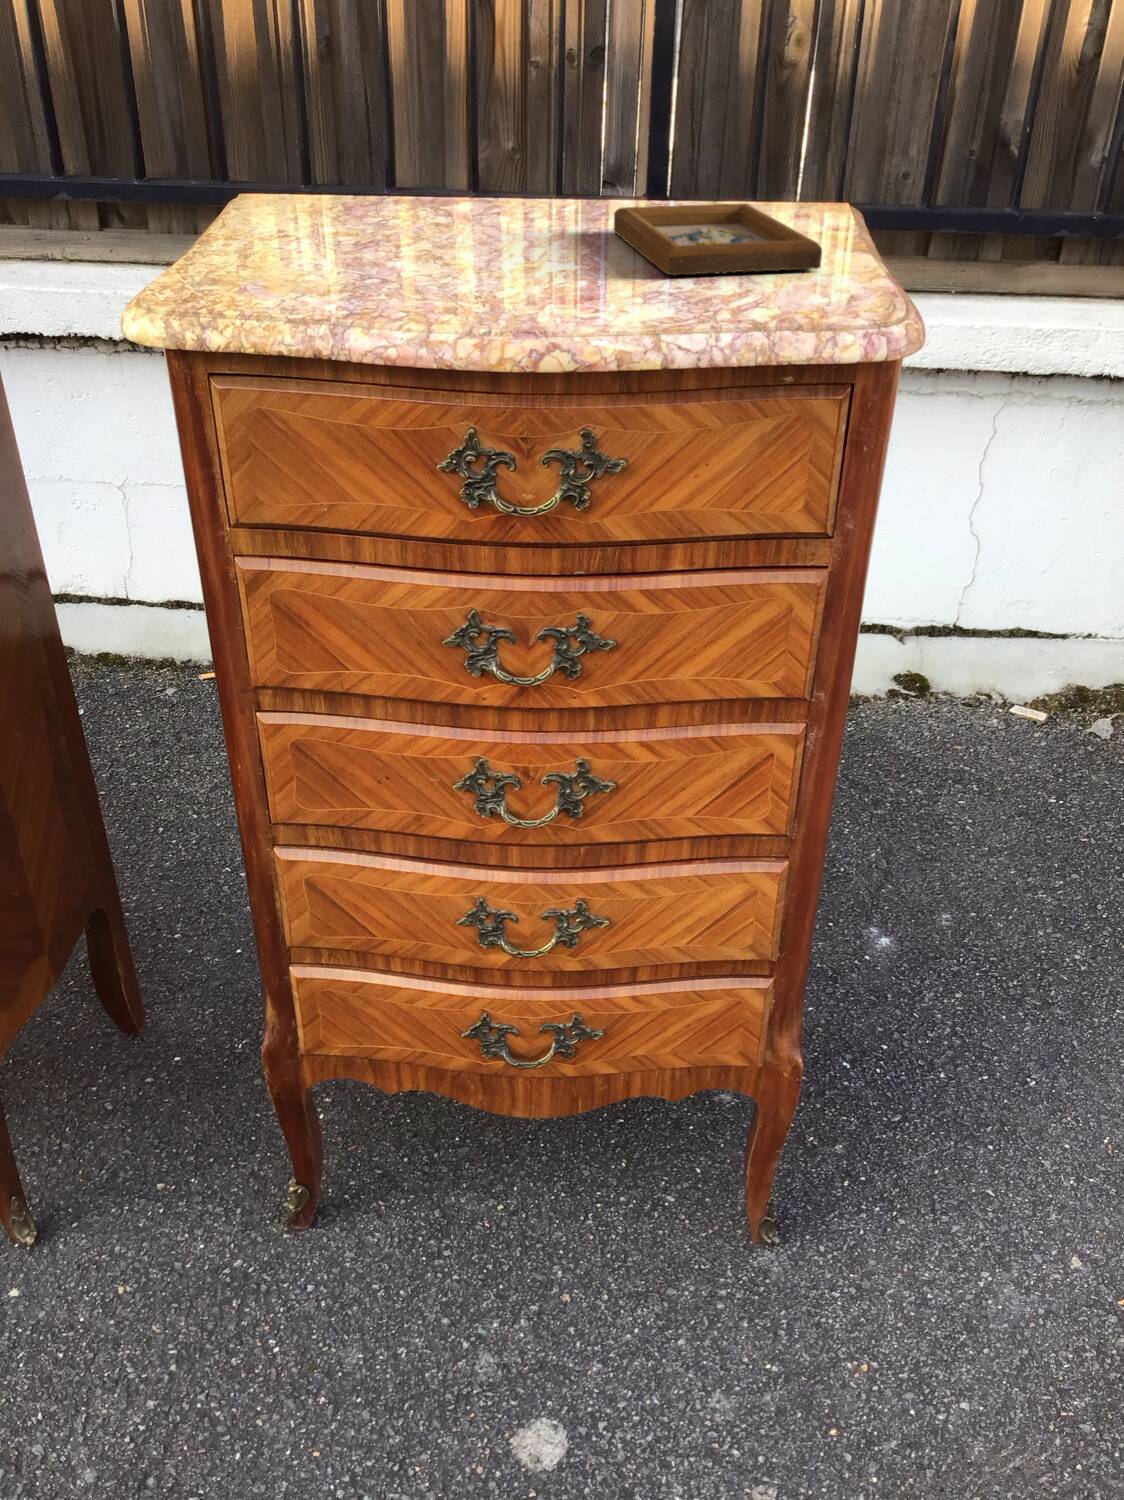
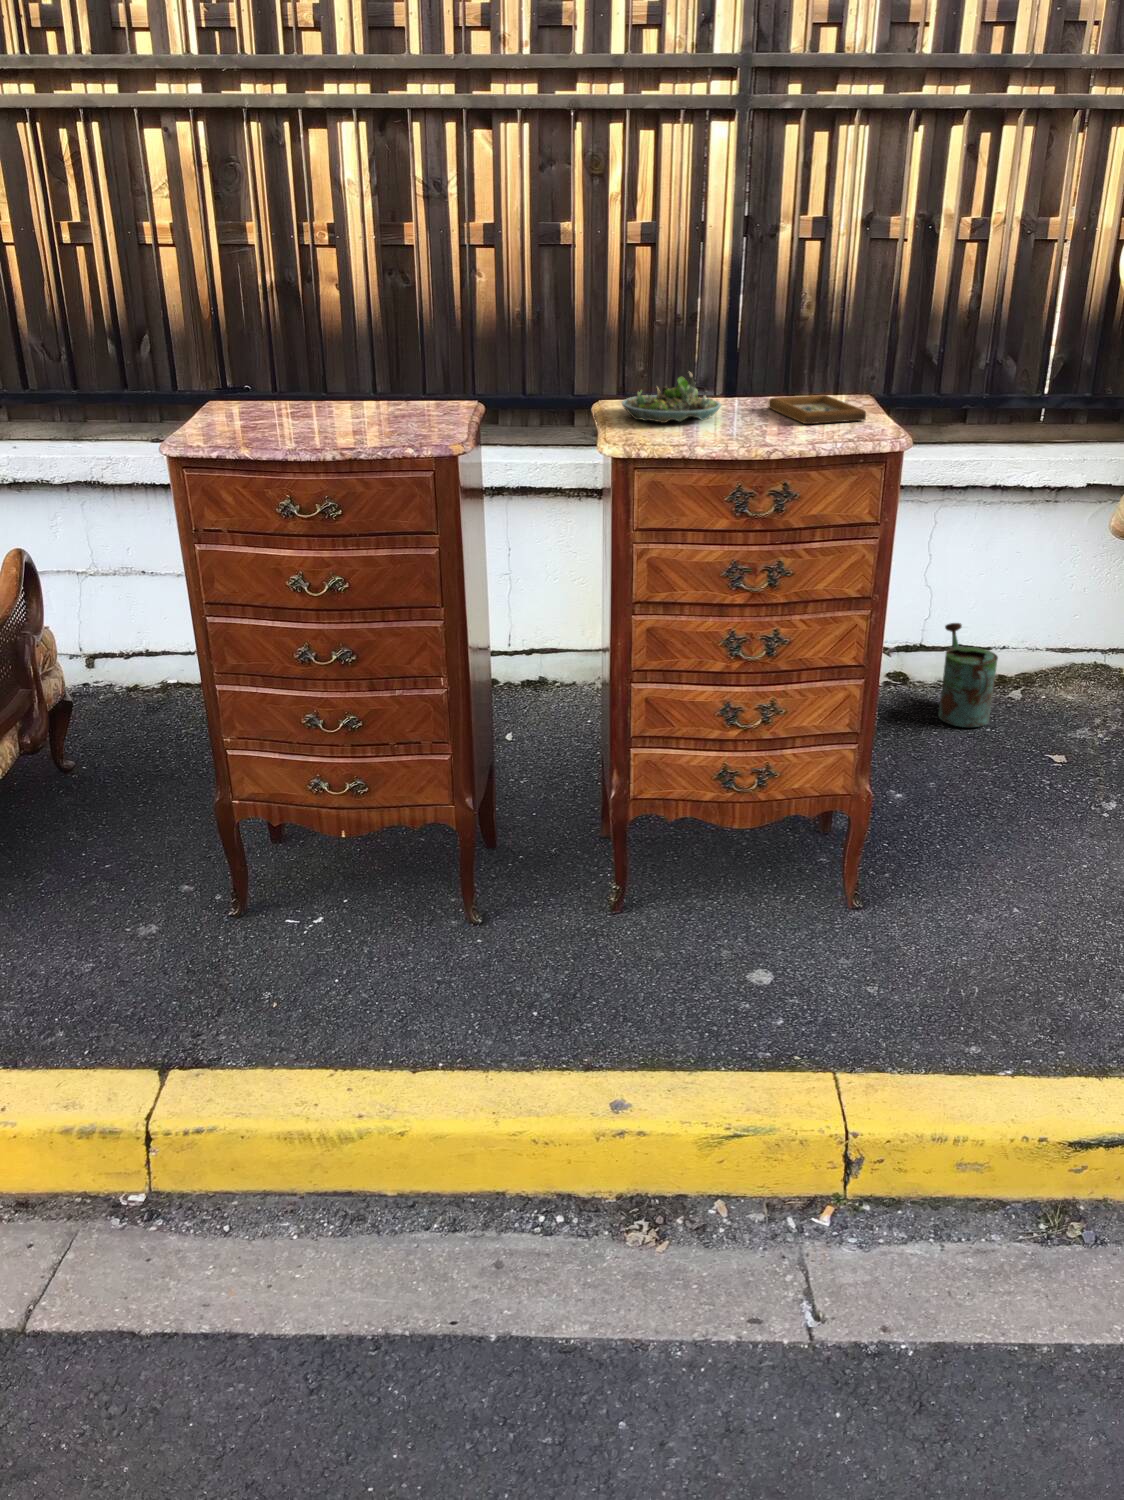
succulent planter: none [248,137,485,264] -> present [622,373,721,423]
watering can: none [971,608,1080,791] -> present [938,623,998,727]

